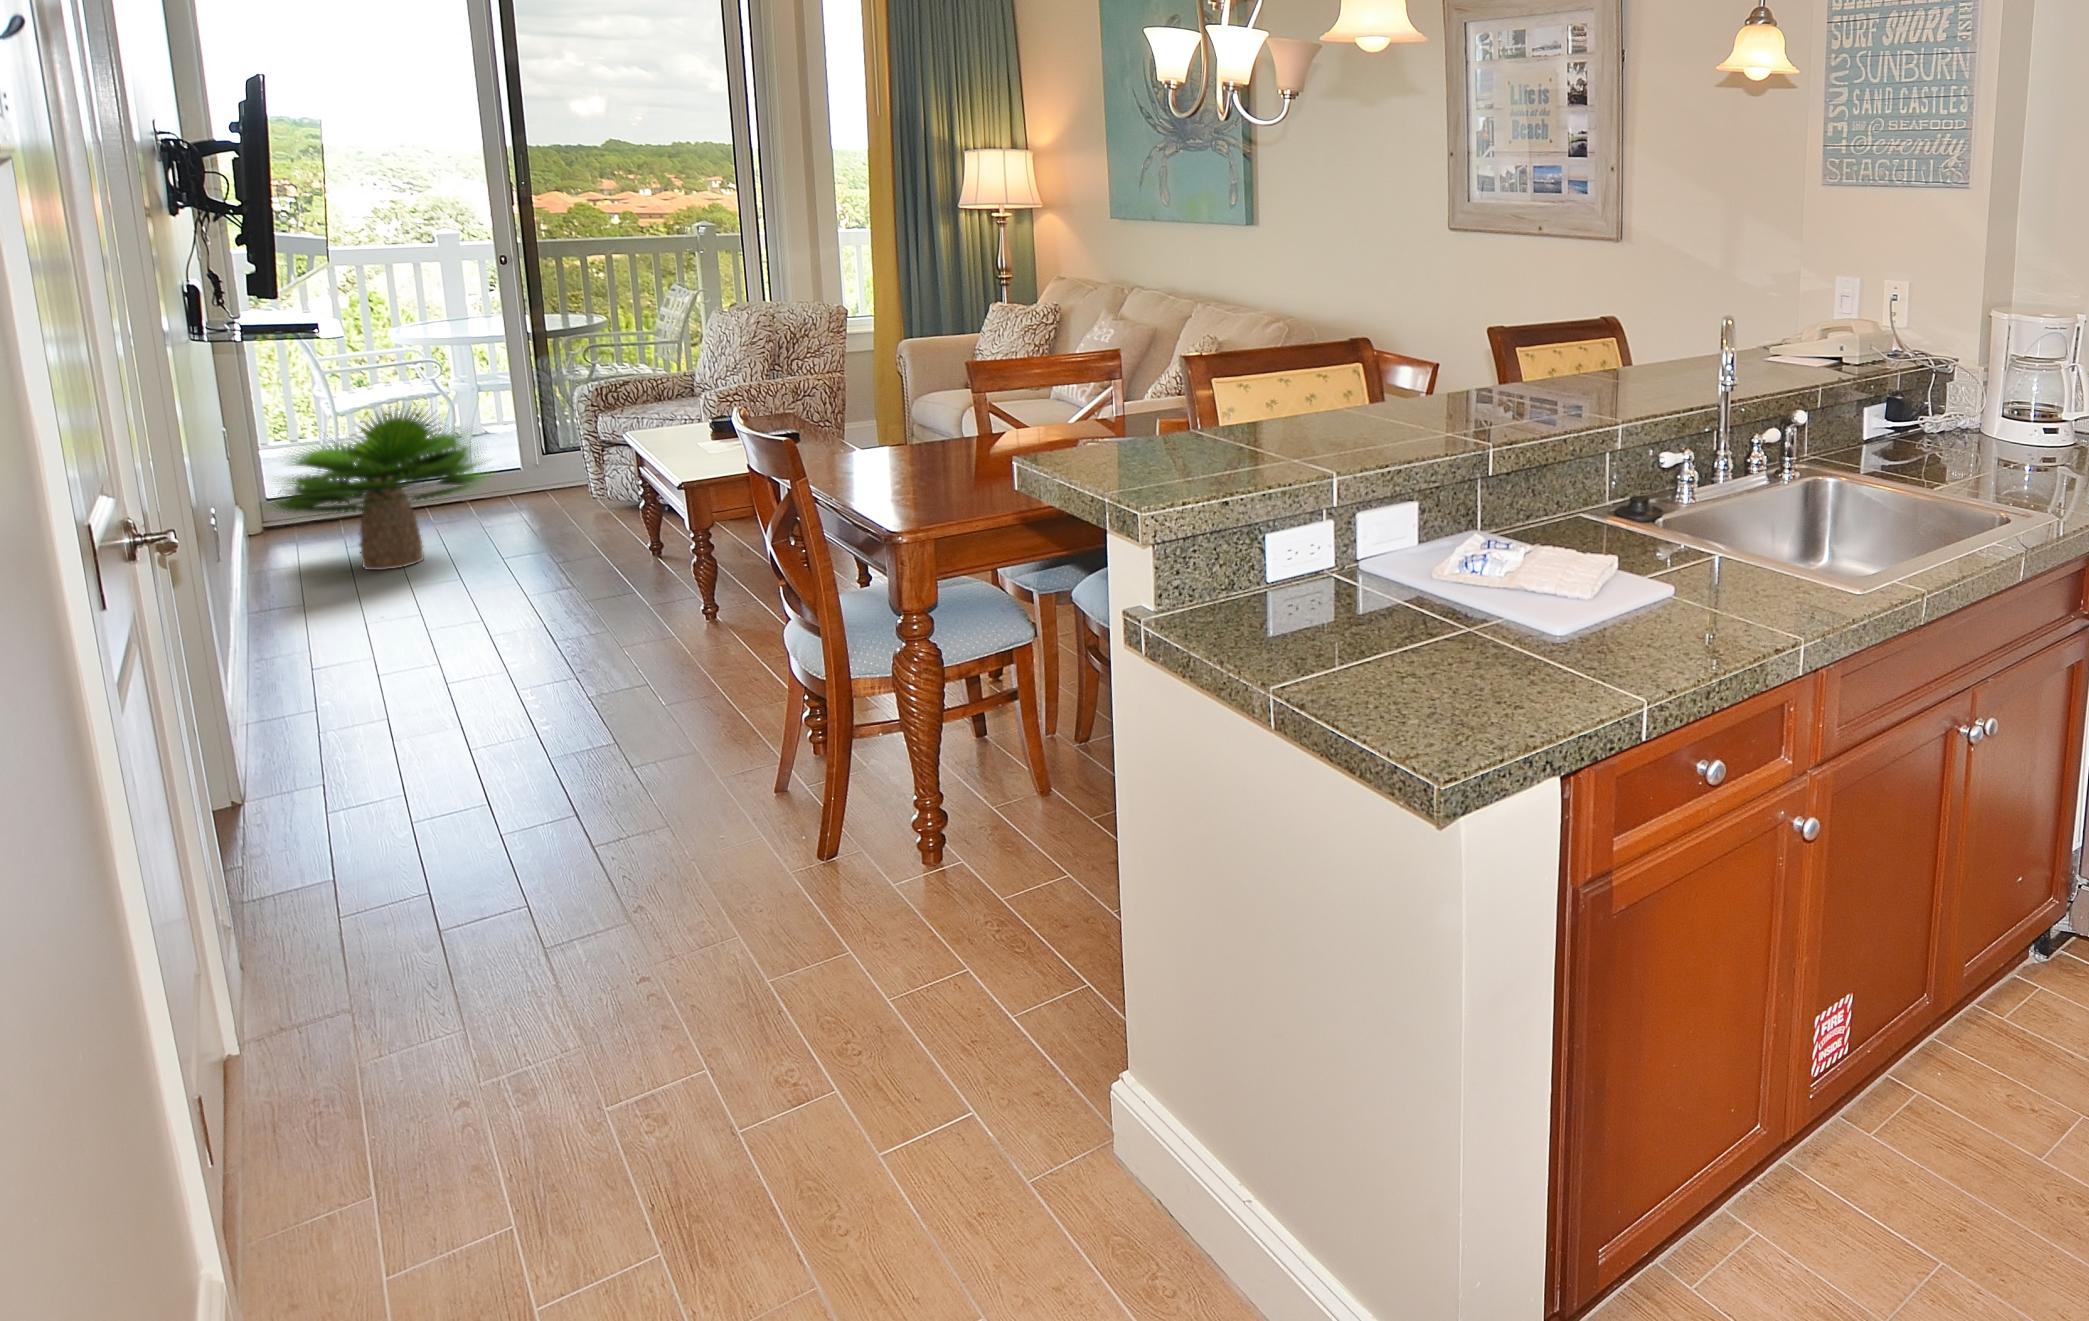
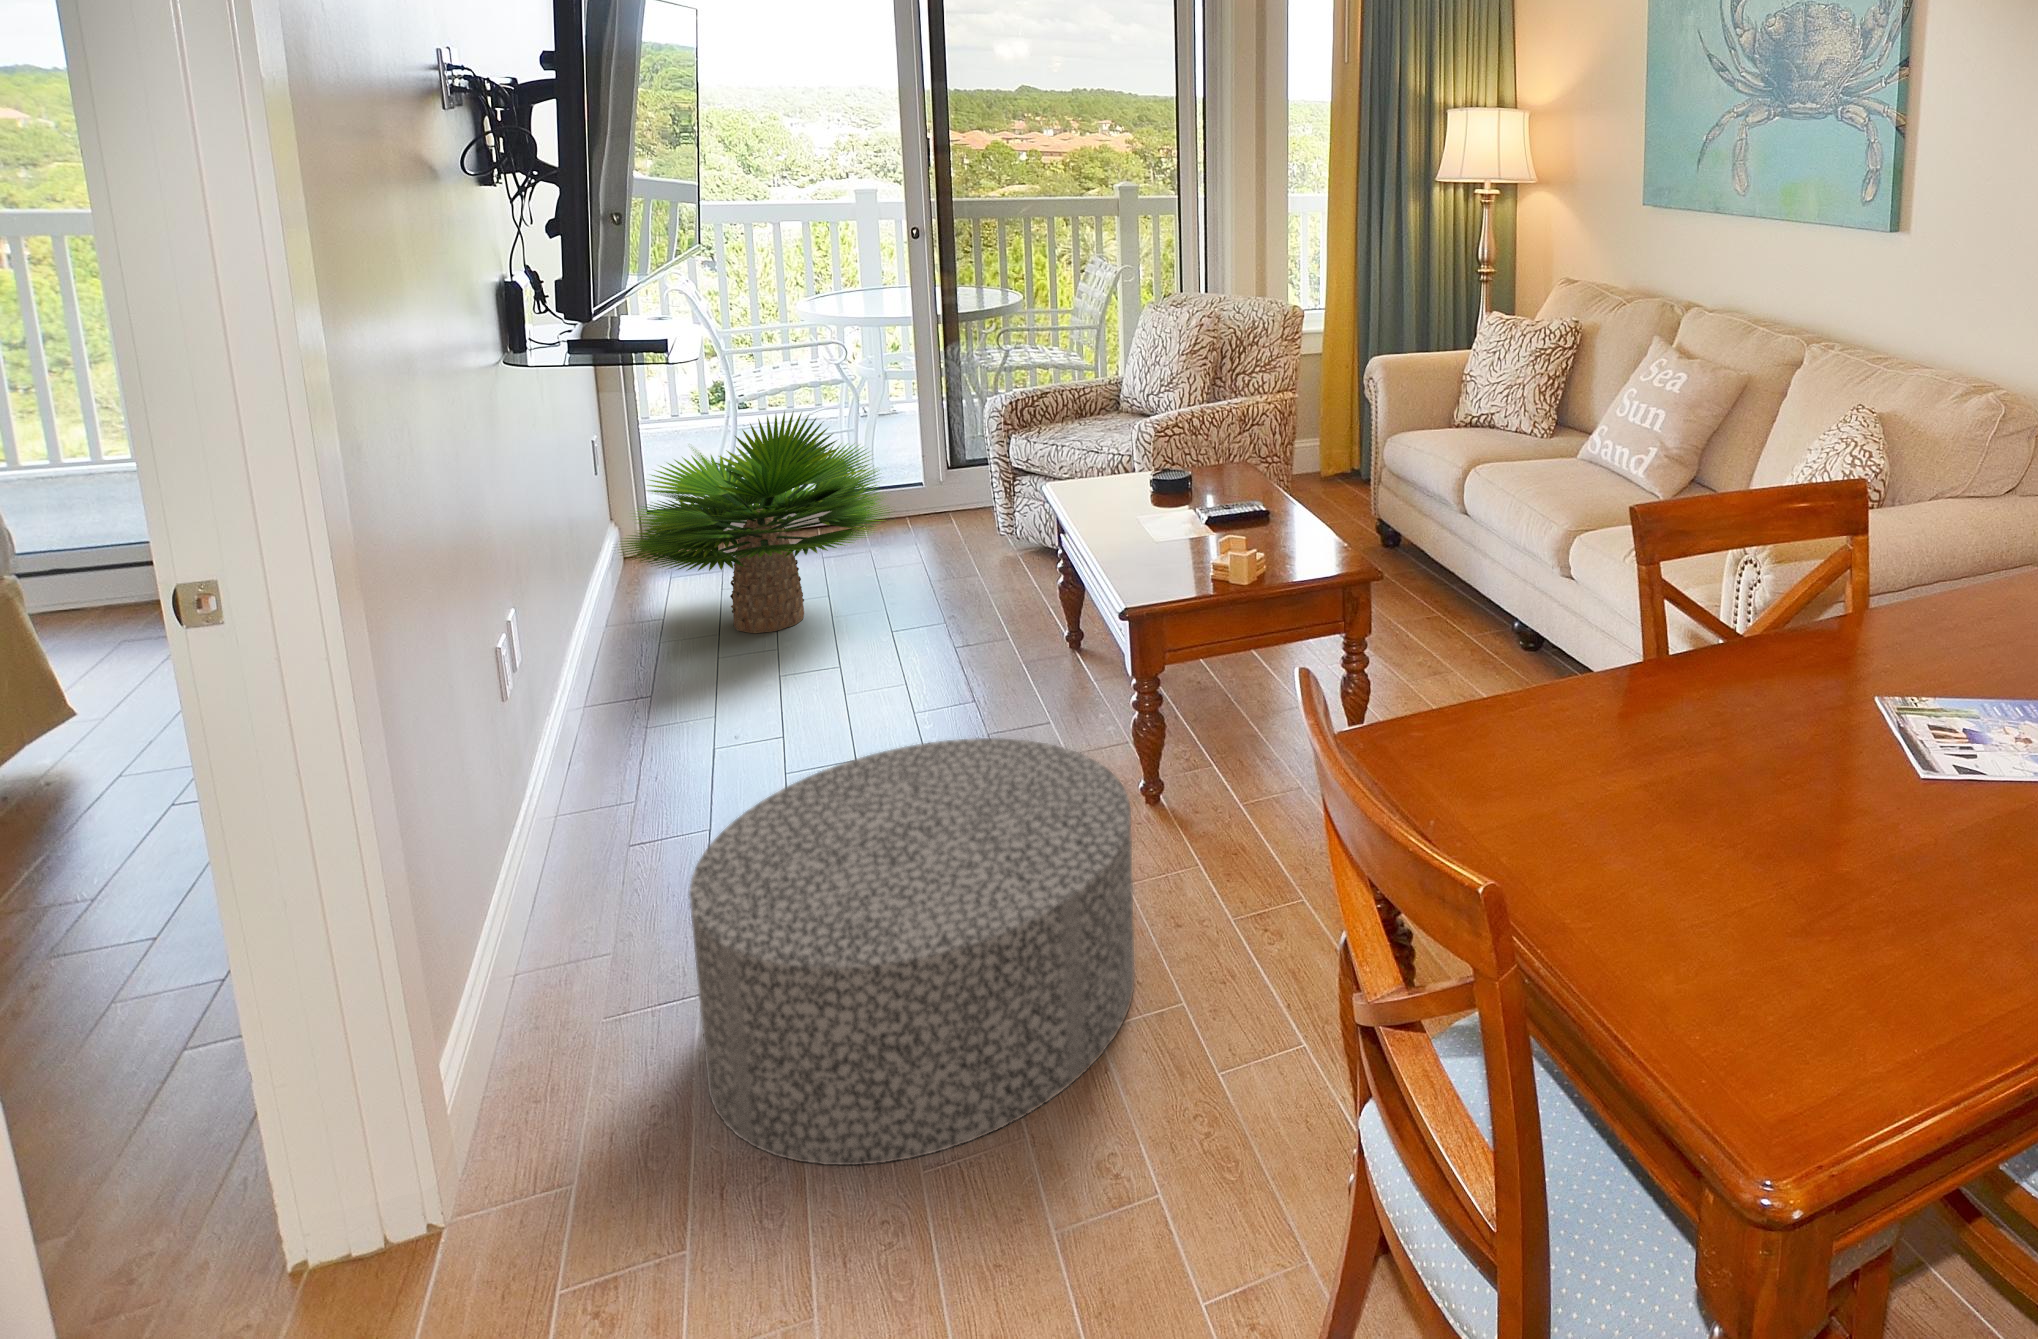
ottoman: none [383,561,690,764] -> present [689,738,1135,1165]

